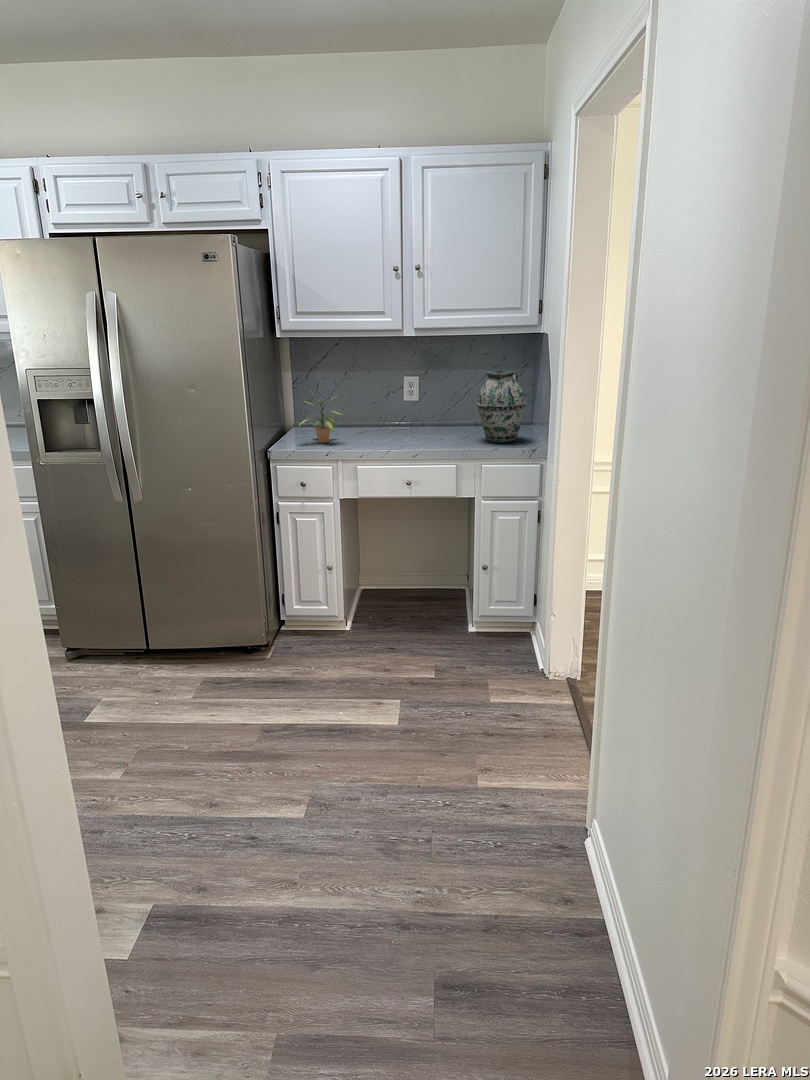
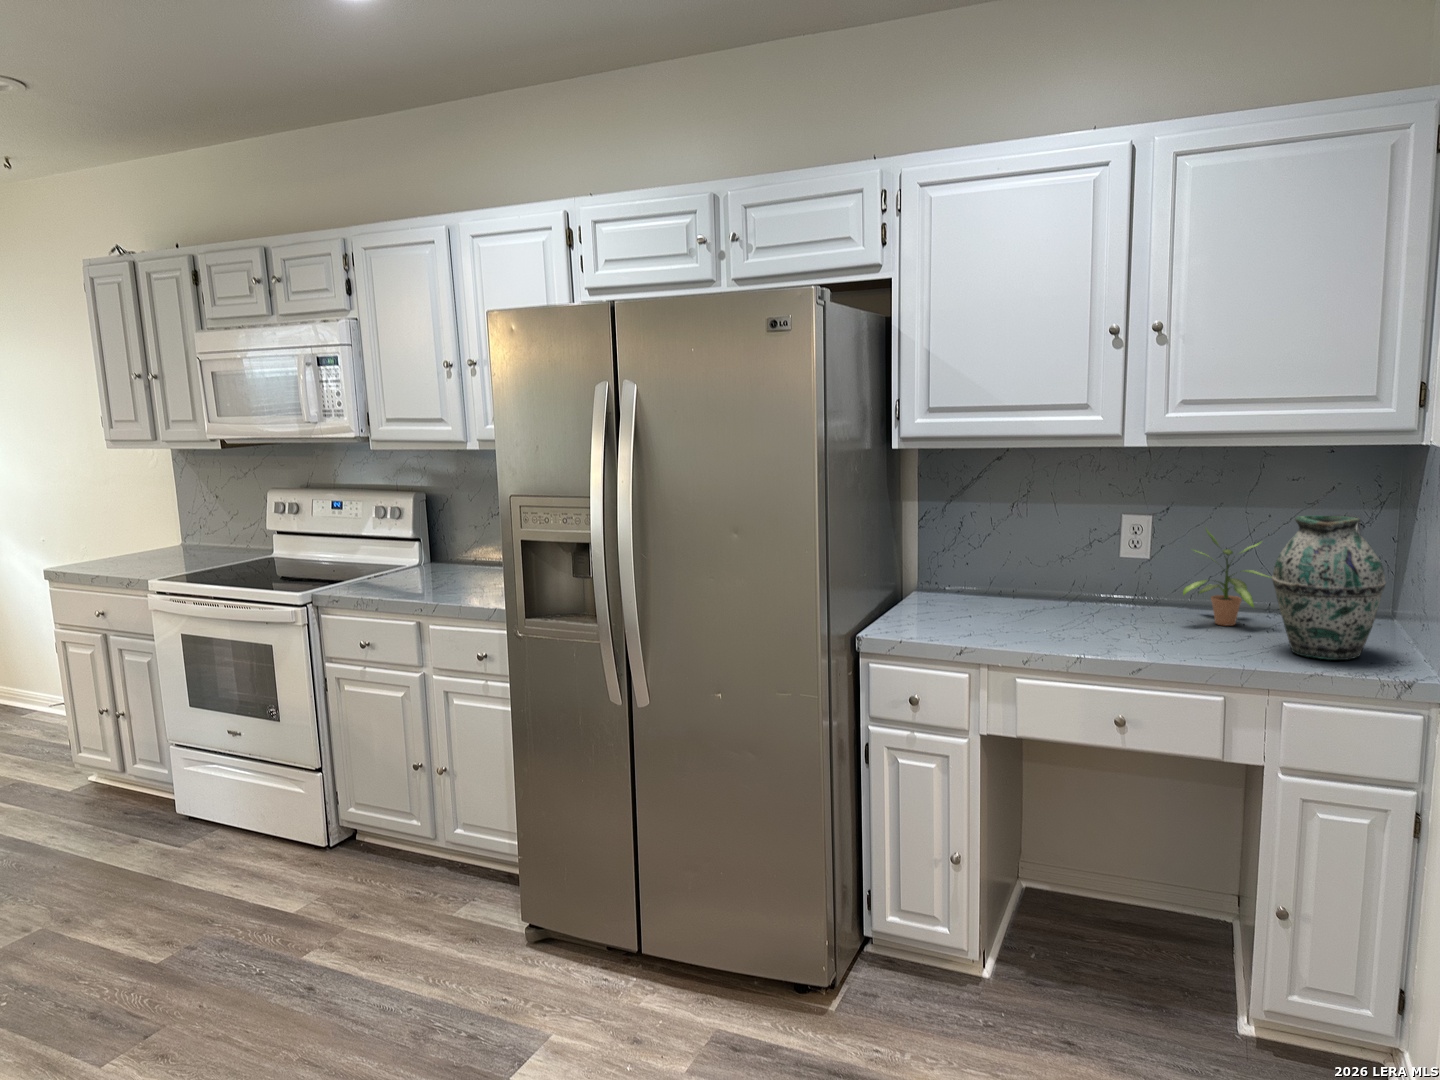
potted plant: present [299,389,342,443] -> present [1183,529,1269,626]

